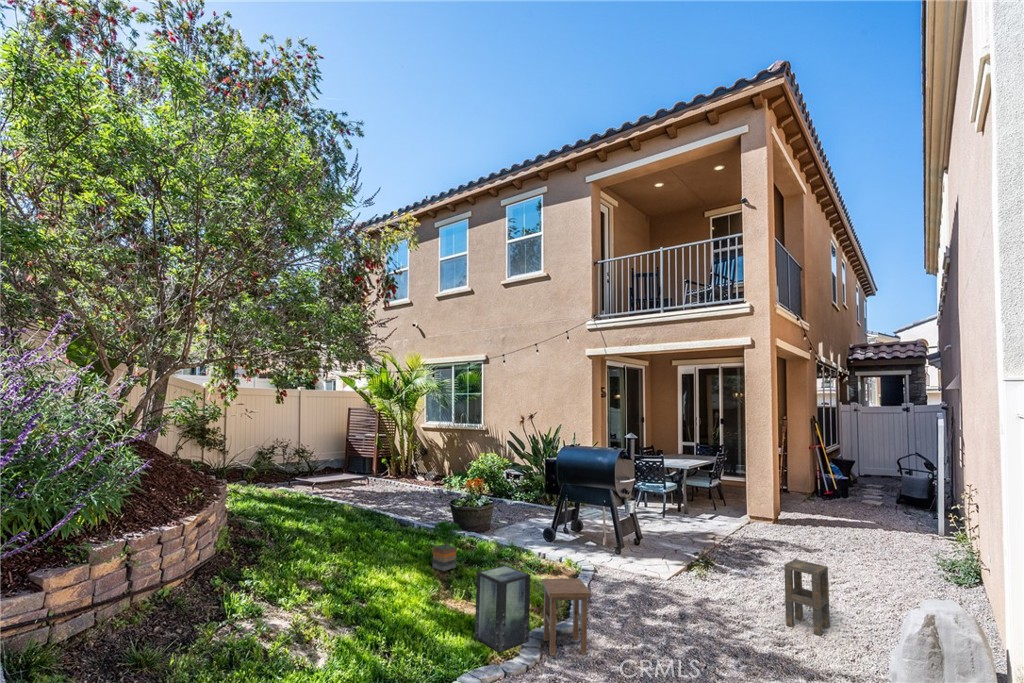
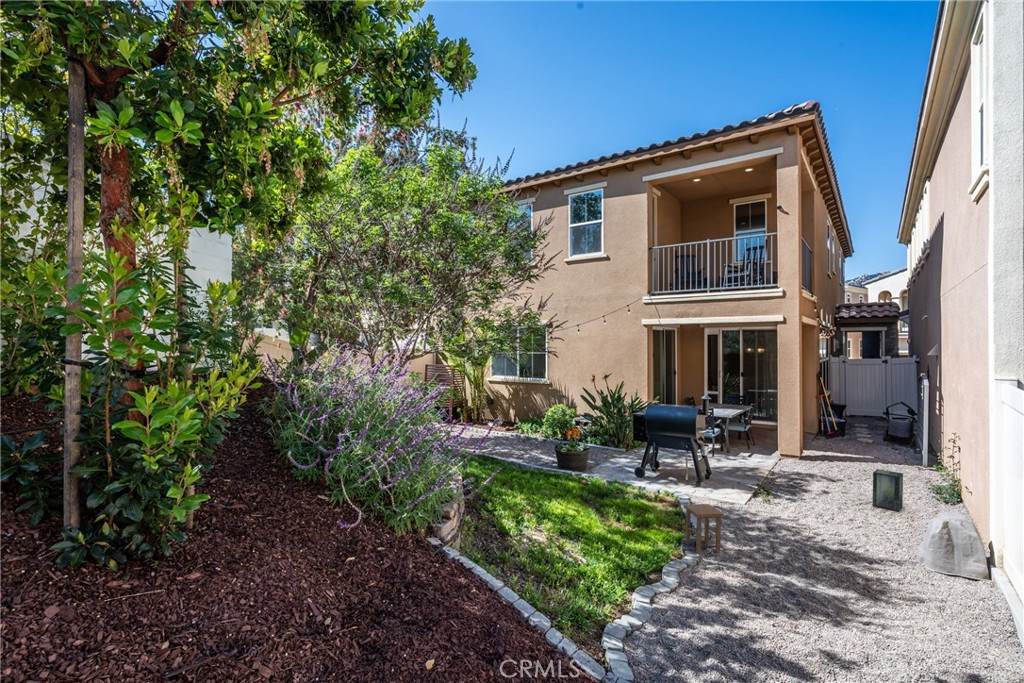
potted tree: present [433,521,462,571] -> none [570,463,592,499]
side table: present [784,559,830,635] -> none [840,489,870,539]
storage box: present [475,565,530,652] -> present [873,469,903,512]

